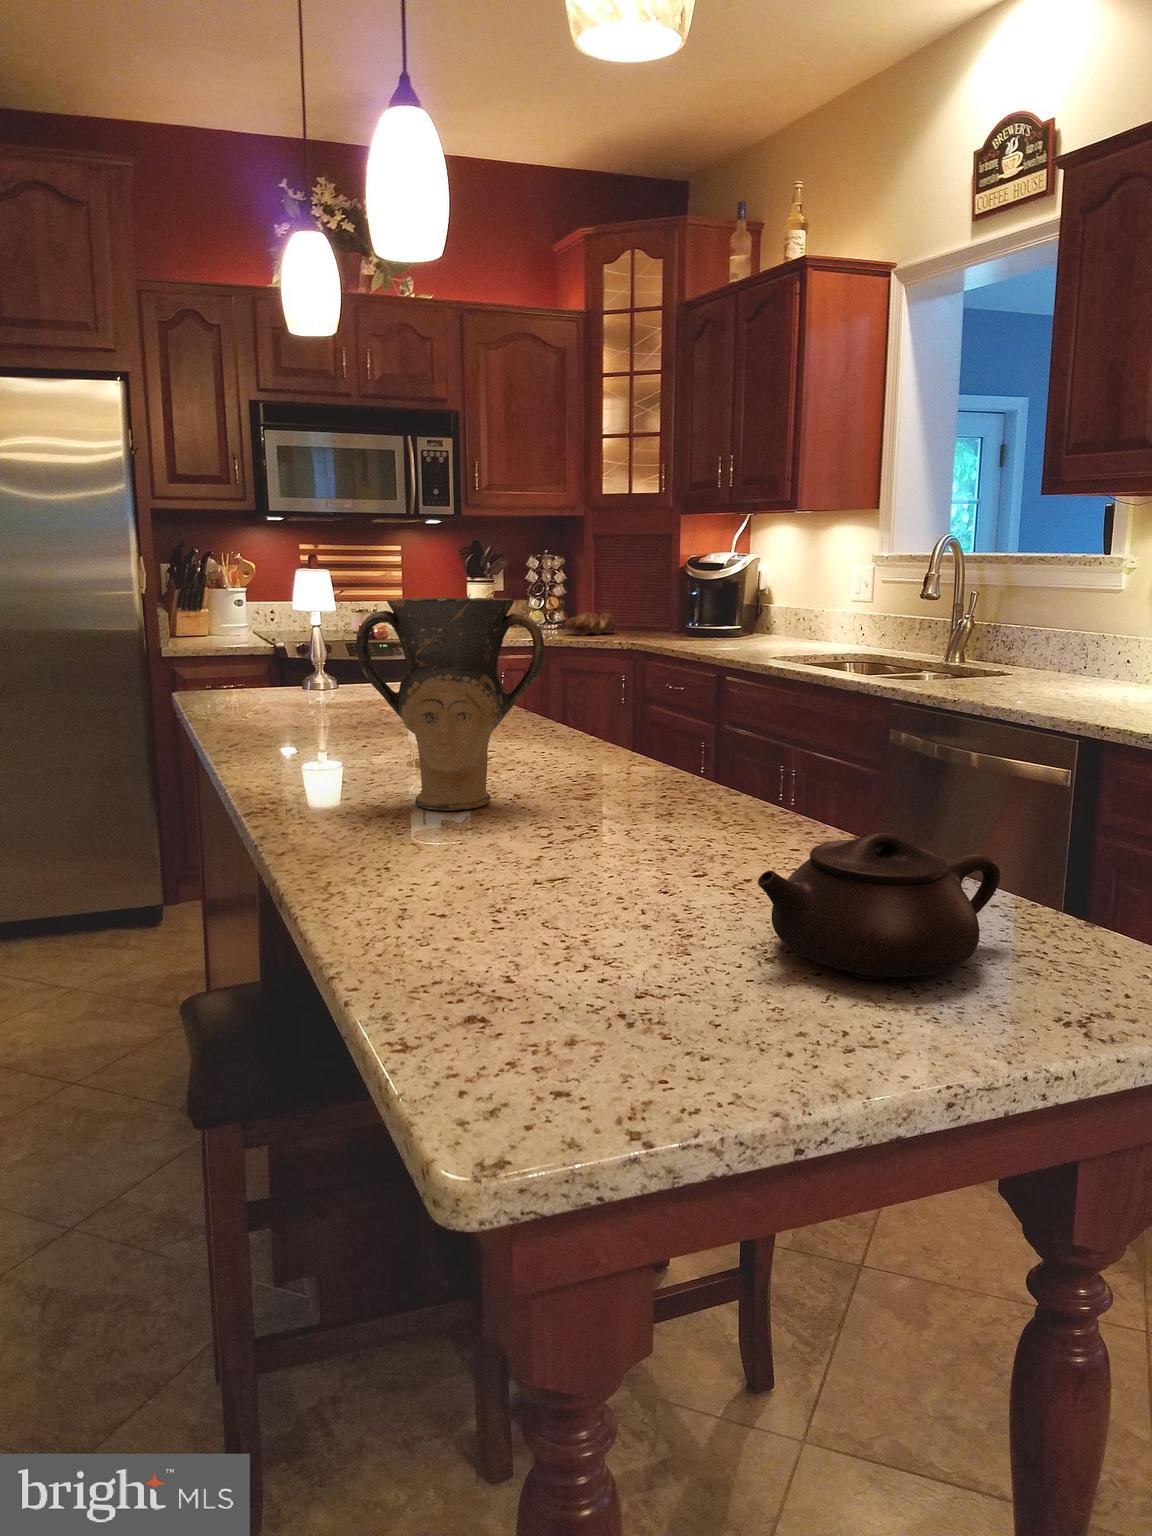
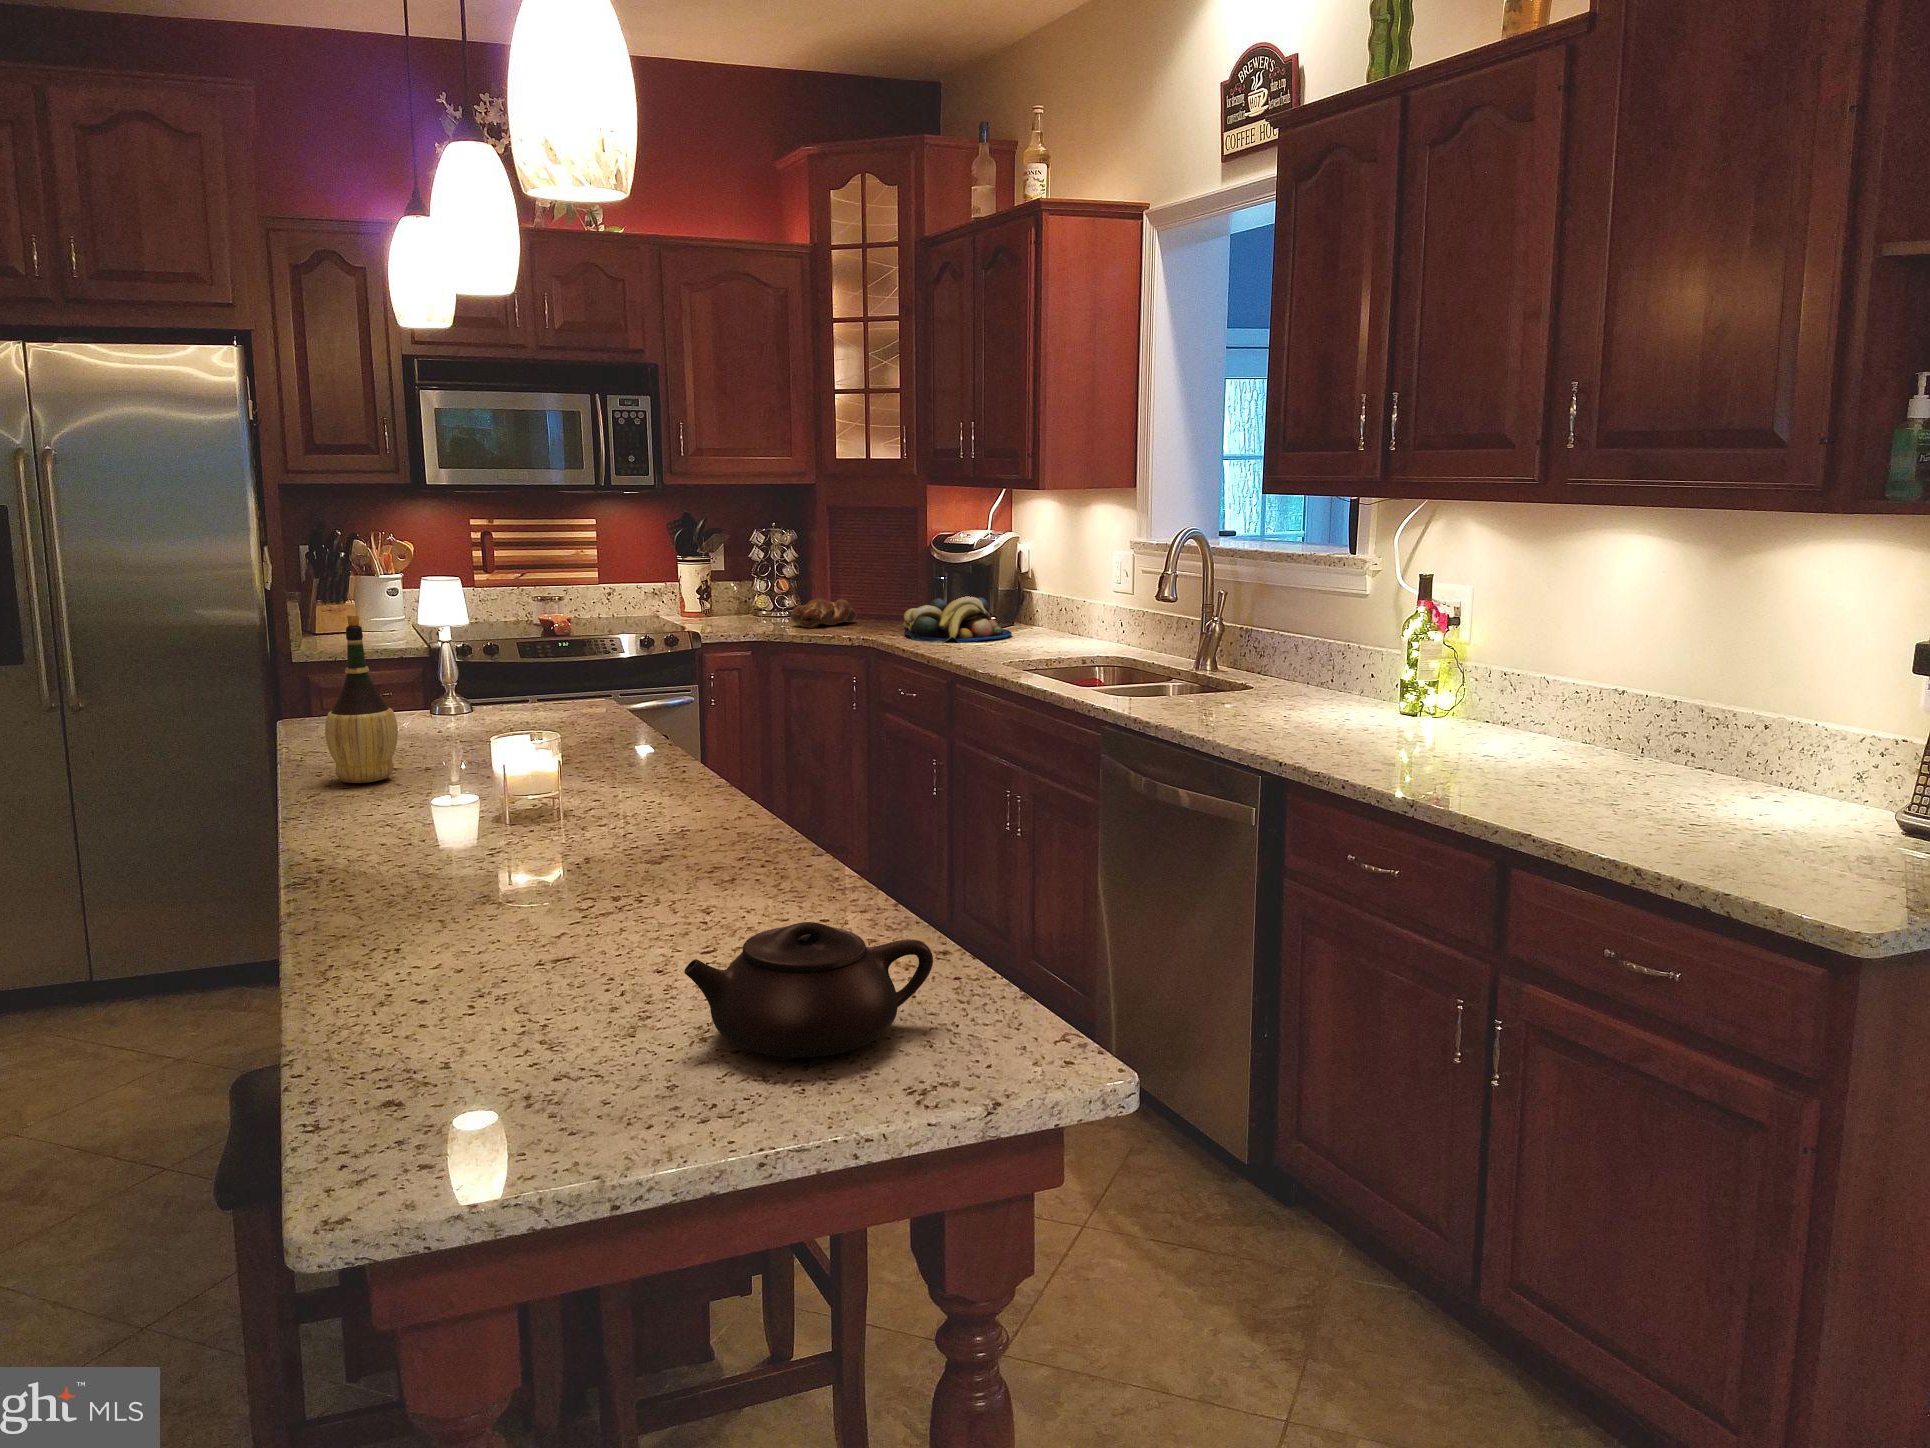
wine bottle: none [236,582,299,735] -> present [325,615,398,783]
vase: present [356,598,544,811] -> none [407,653,606,880]
fruit bowl: none [663,608,754,645] -> present [903,595,1012,643]

